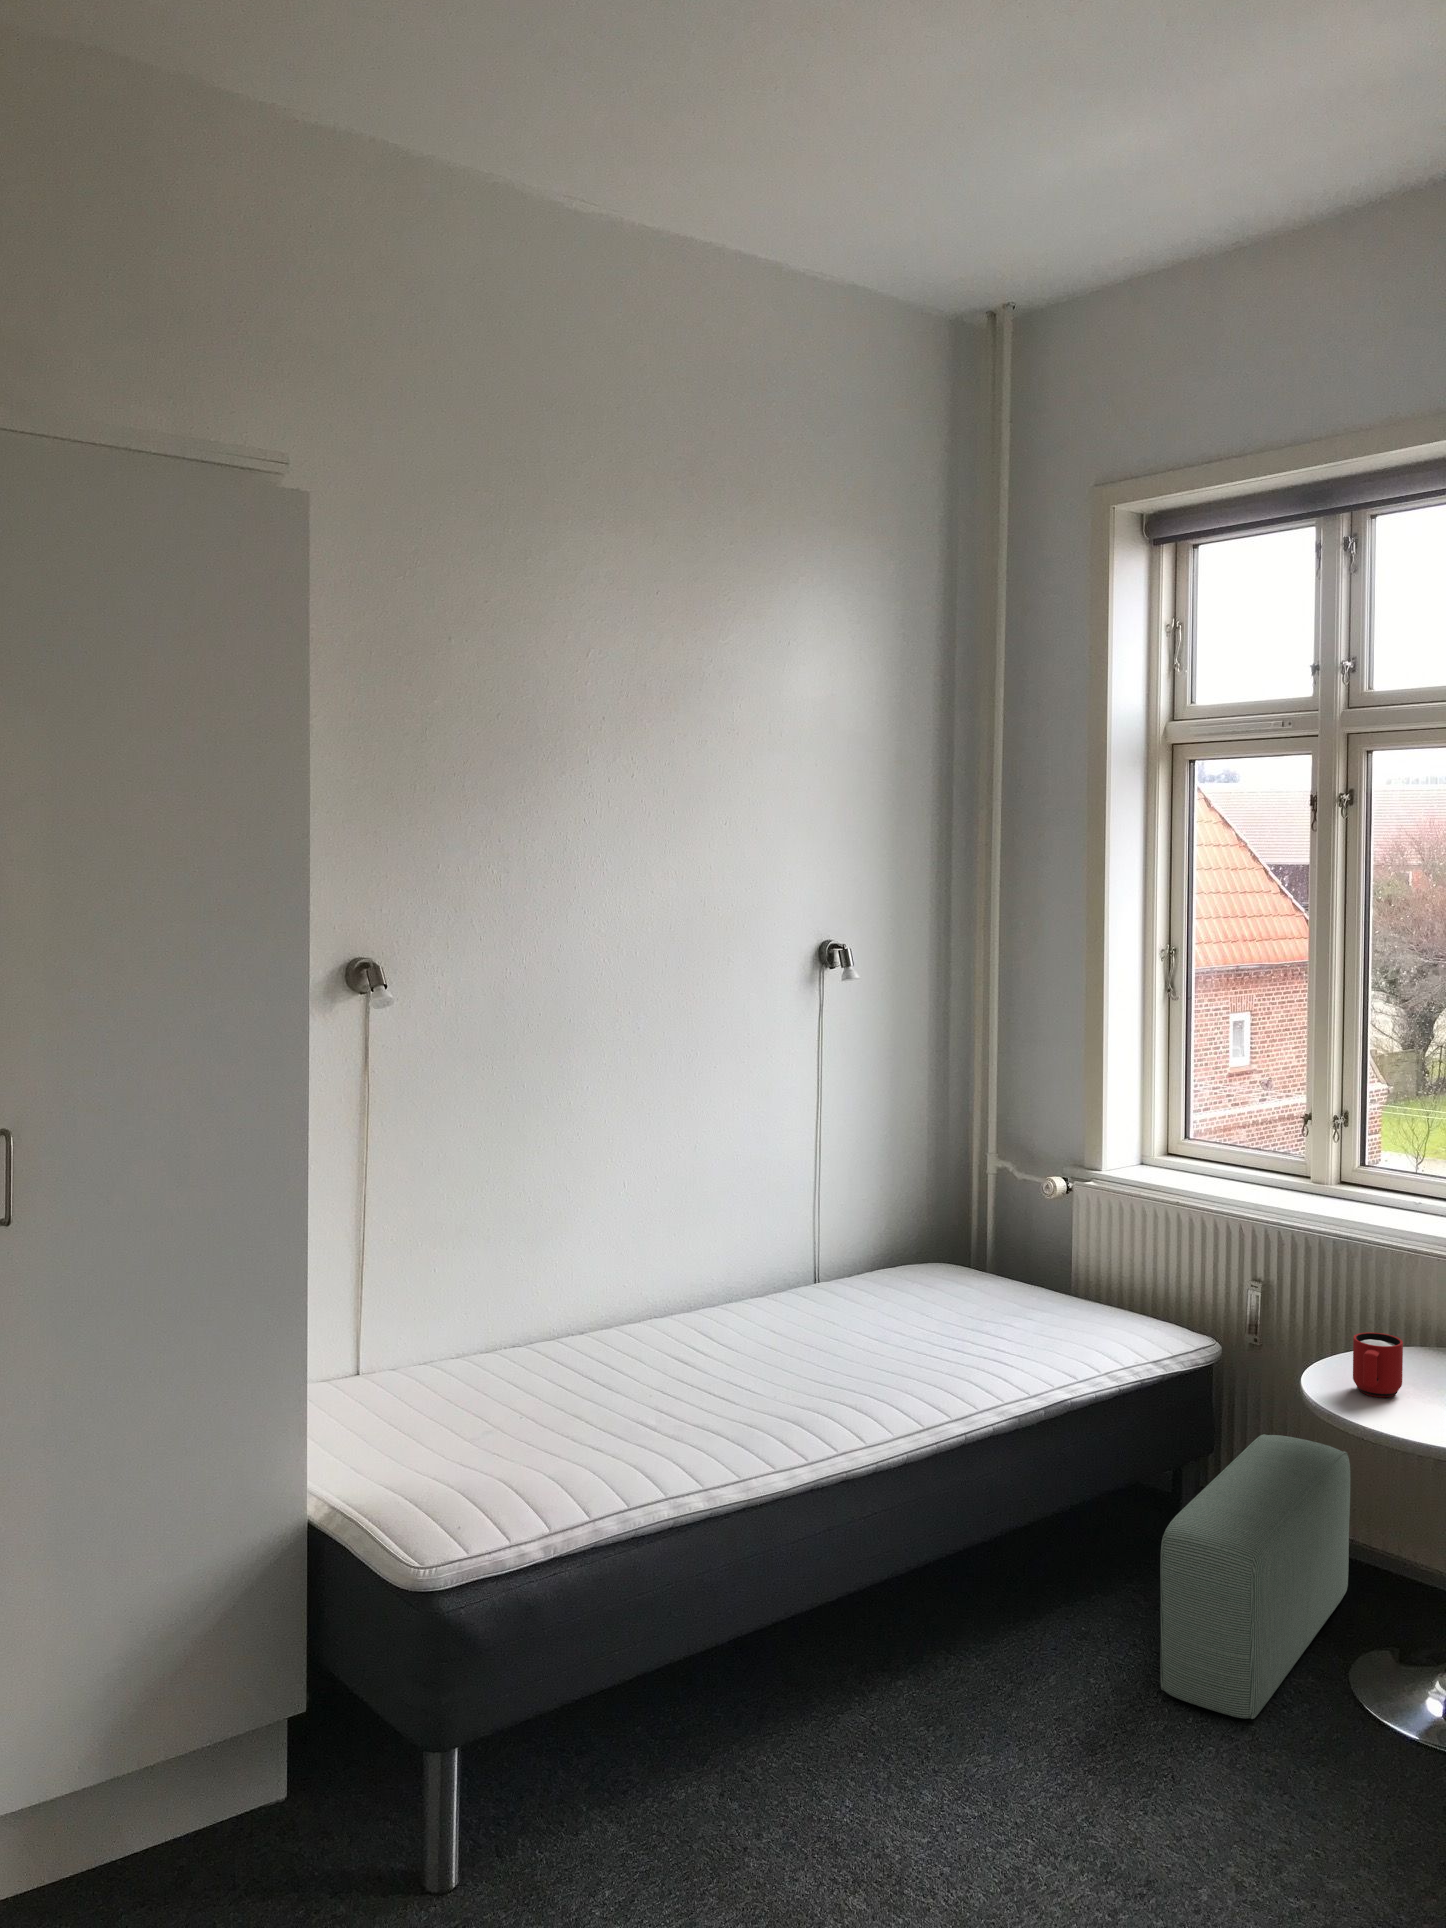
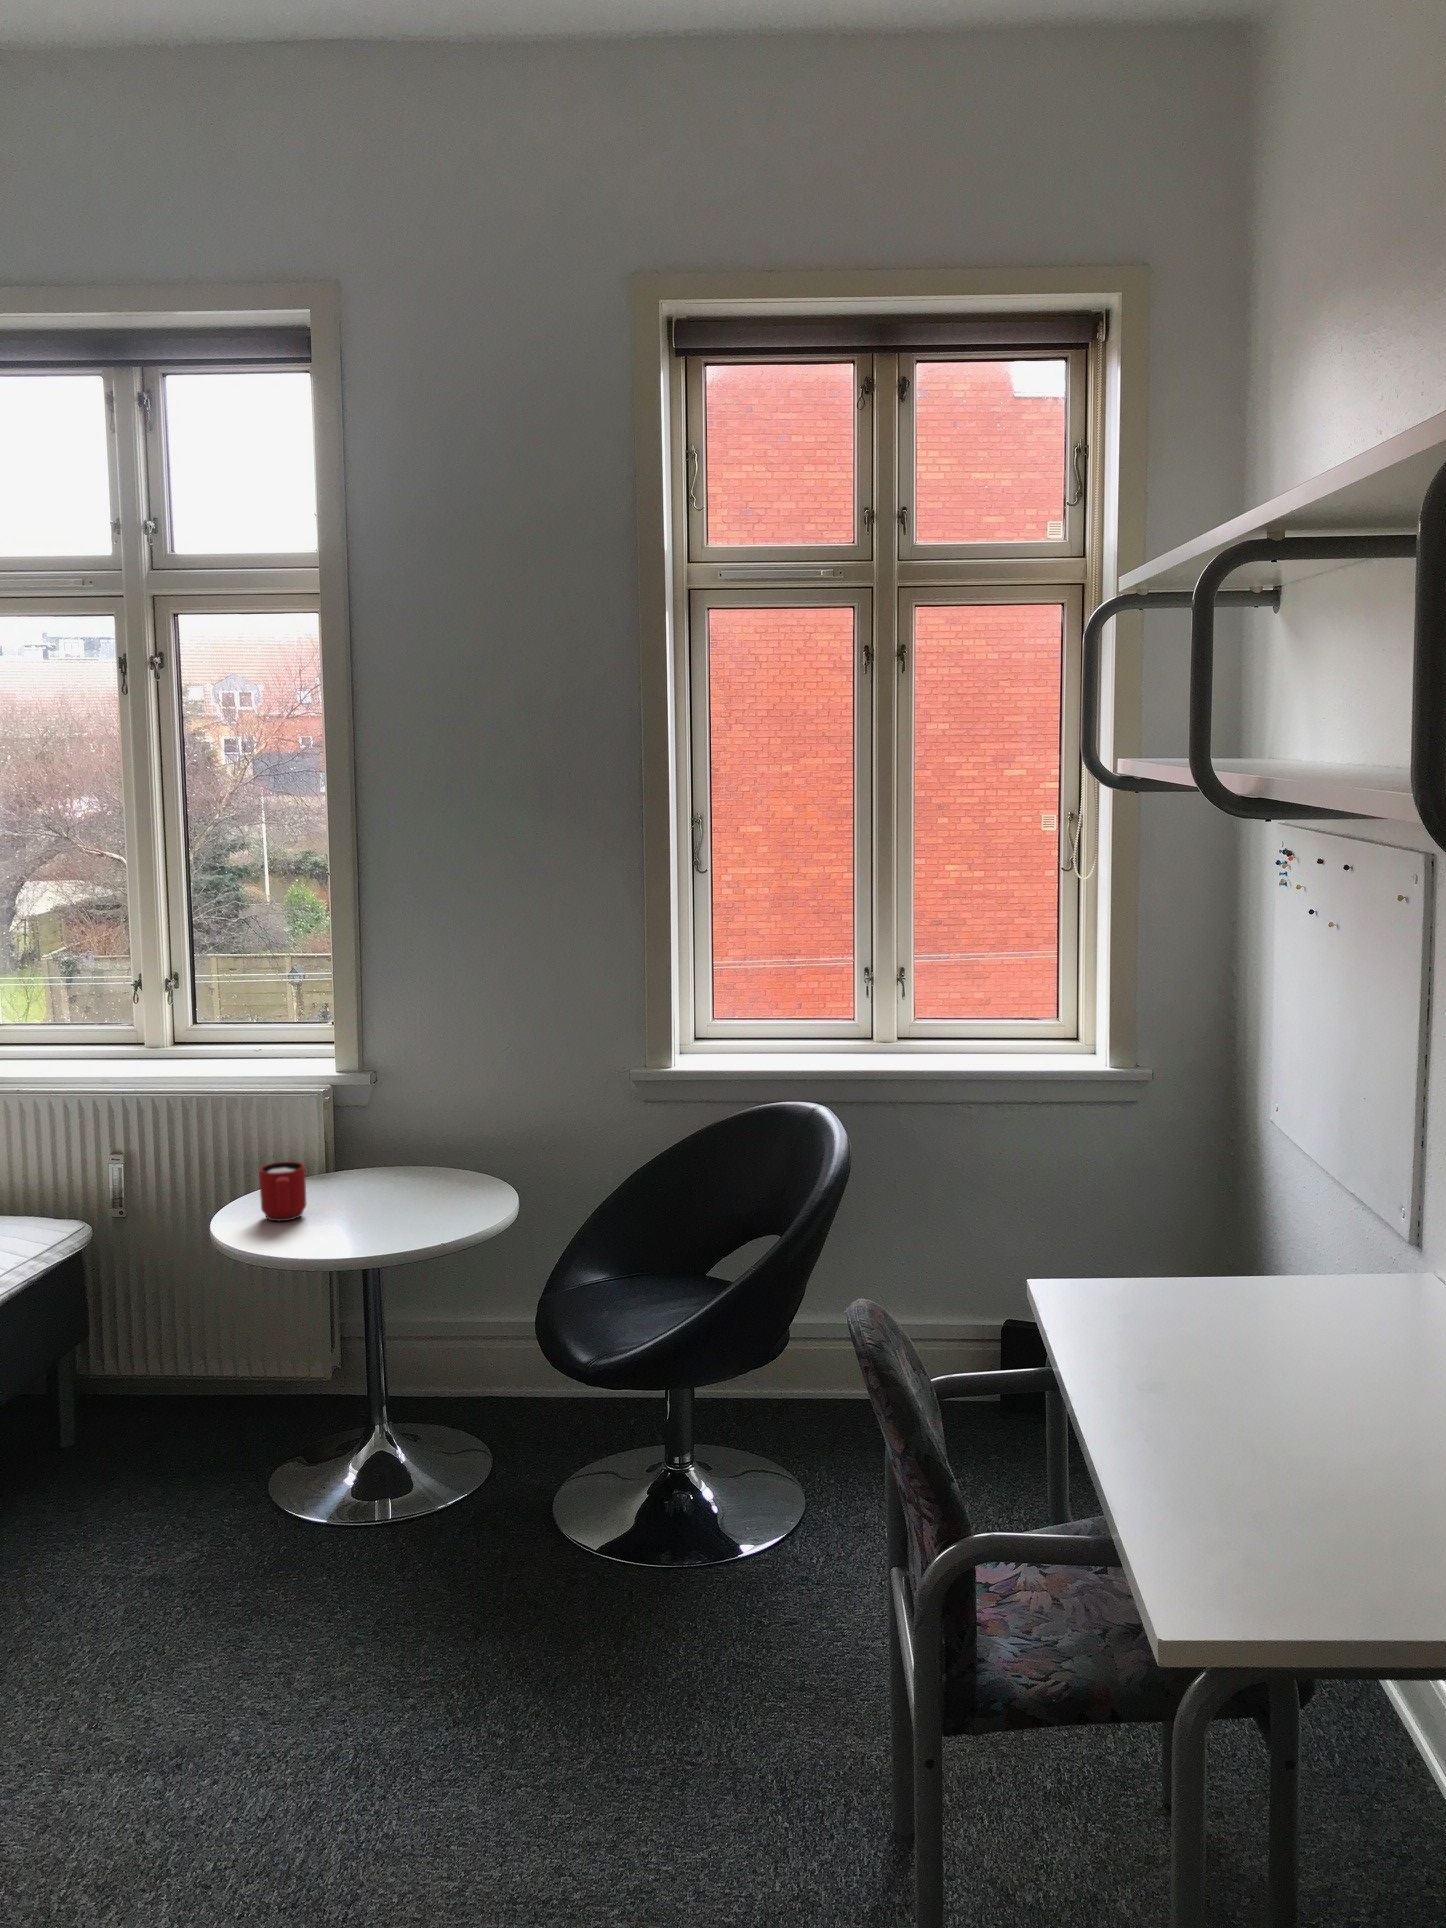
pouf: present [1160,1434,1350,1719] -> none [98,1293,238,1578]

